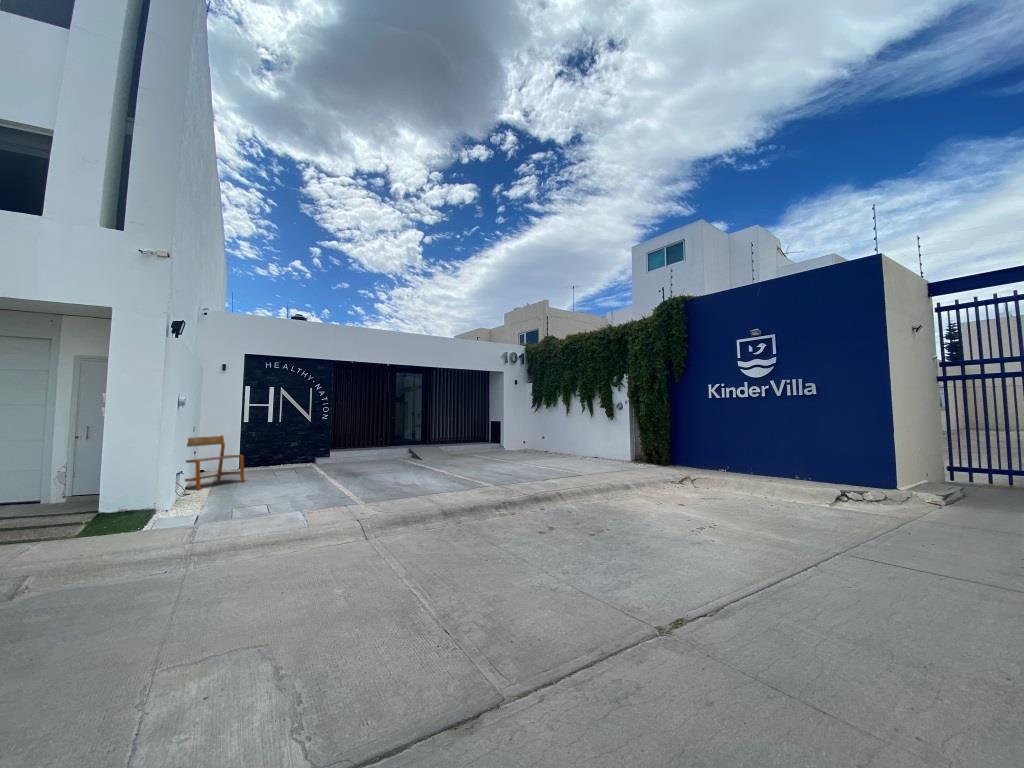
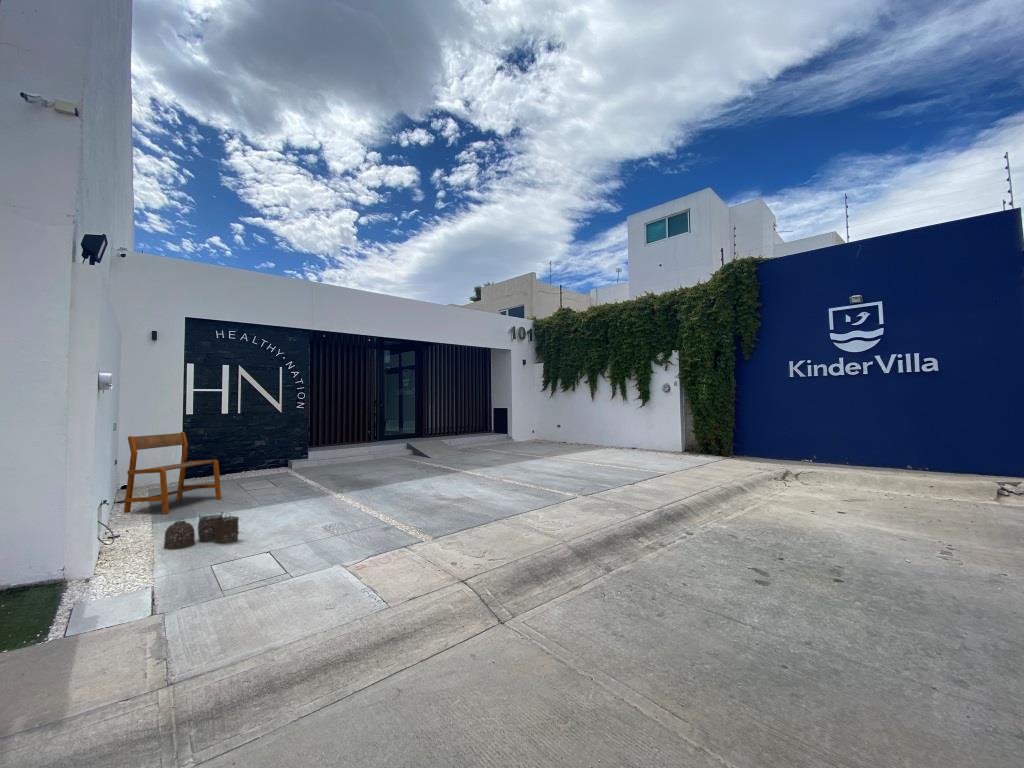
woven basket: none [172,489,227,510] -> present [164,513,239,549]

